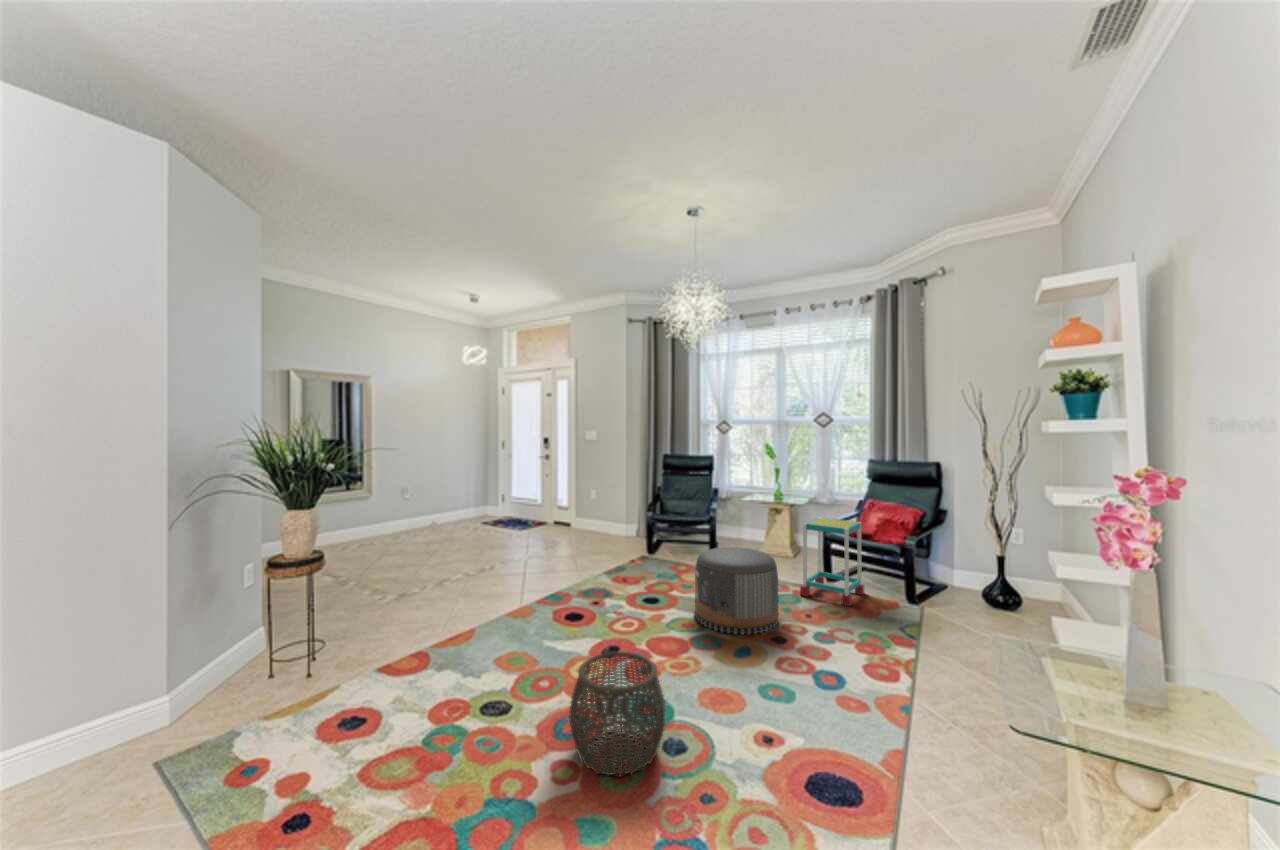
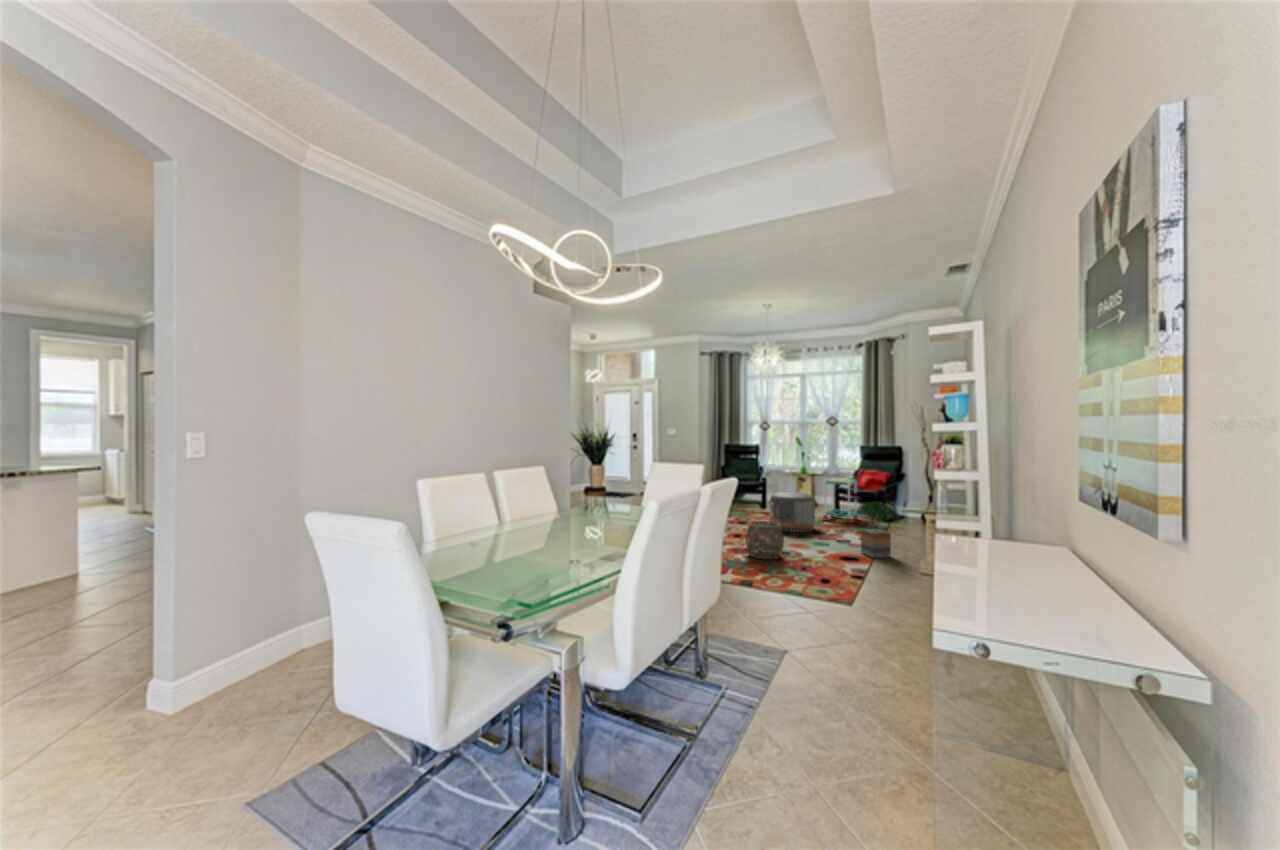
potted tree: none [854,607,976,771] -> present [857,502,900,558]

